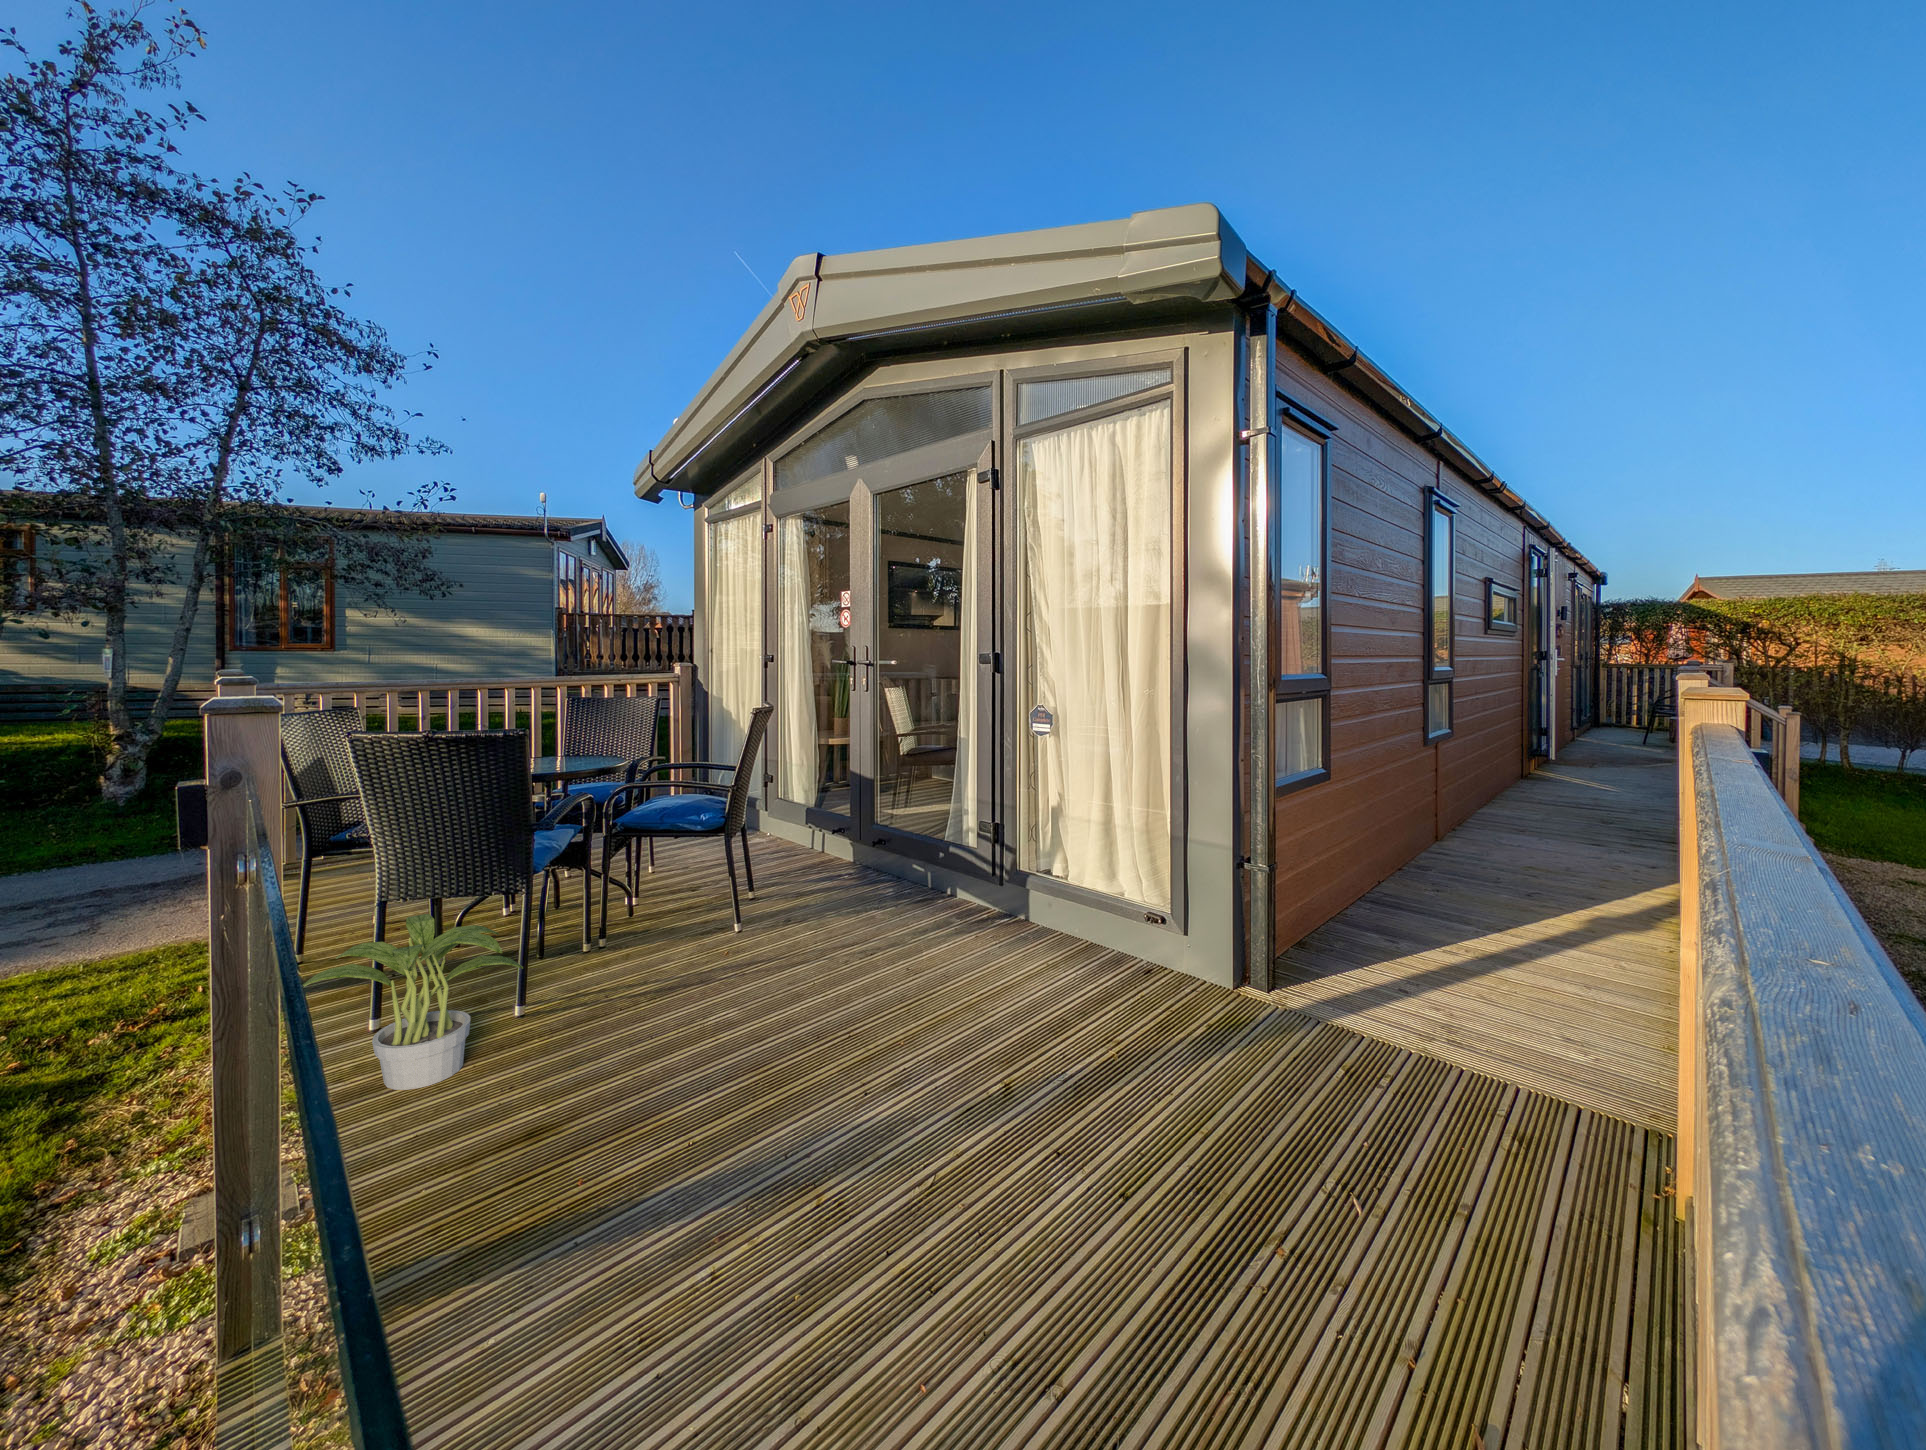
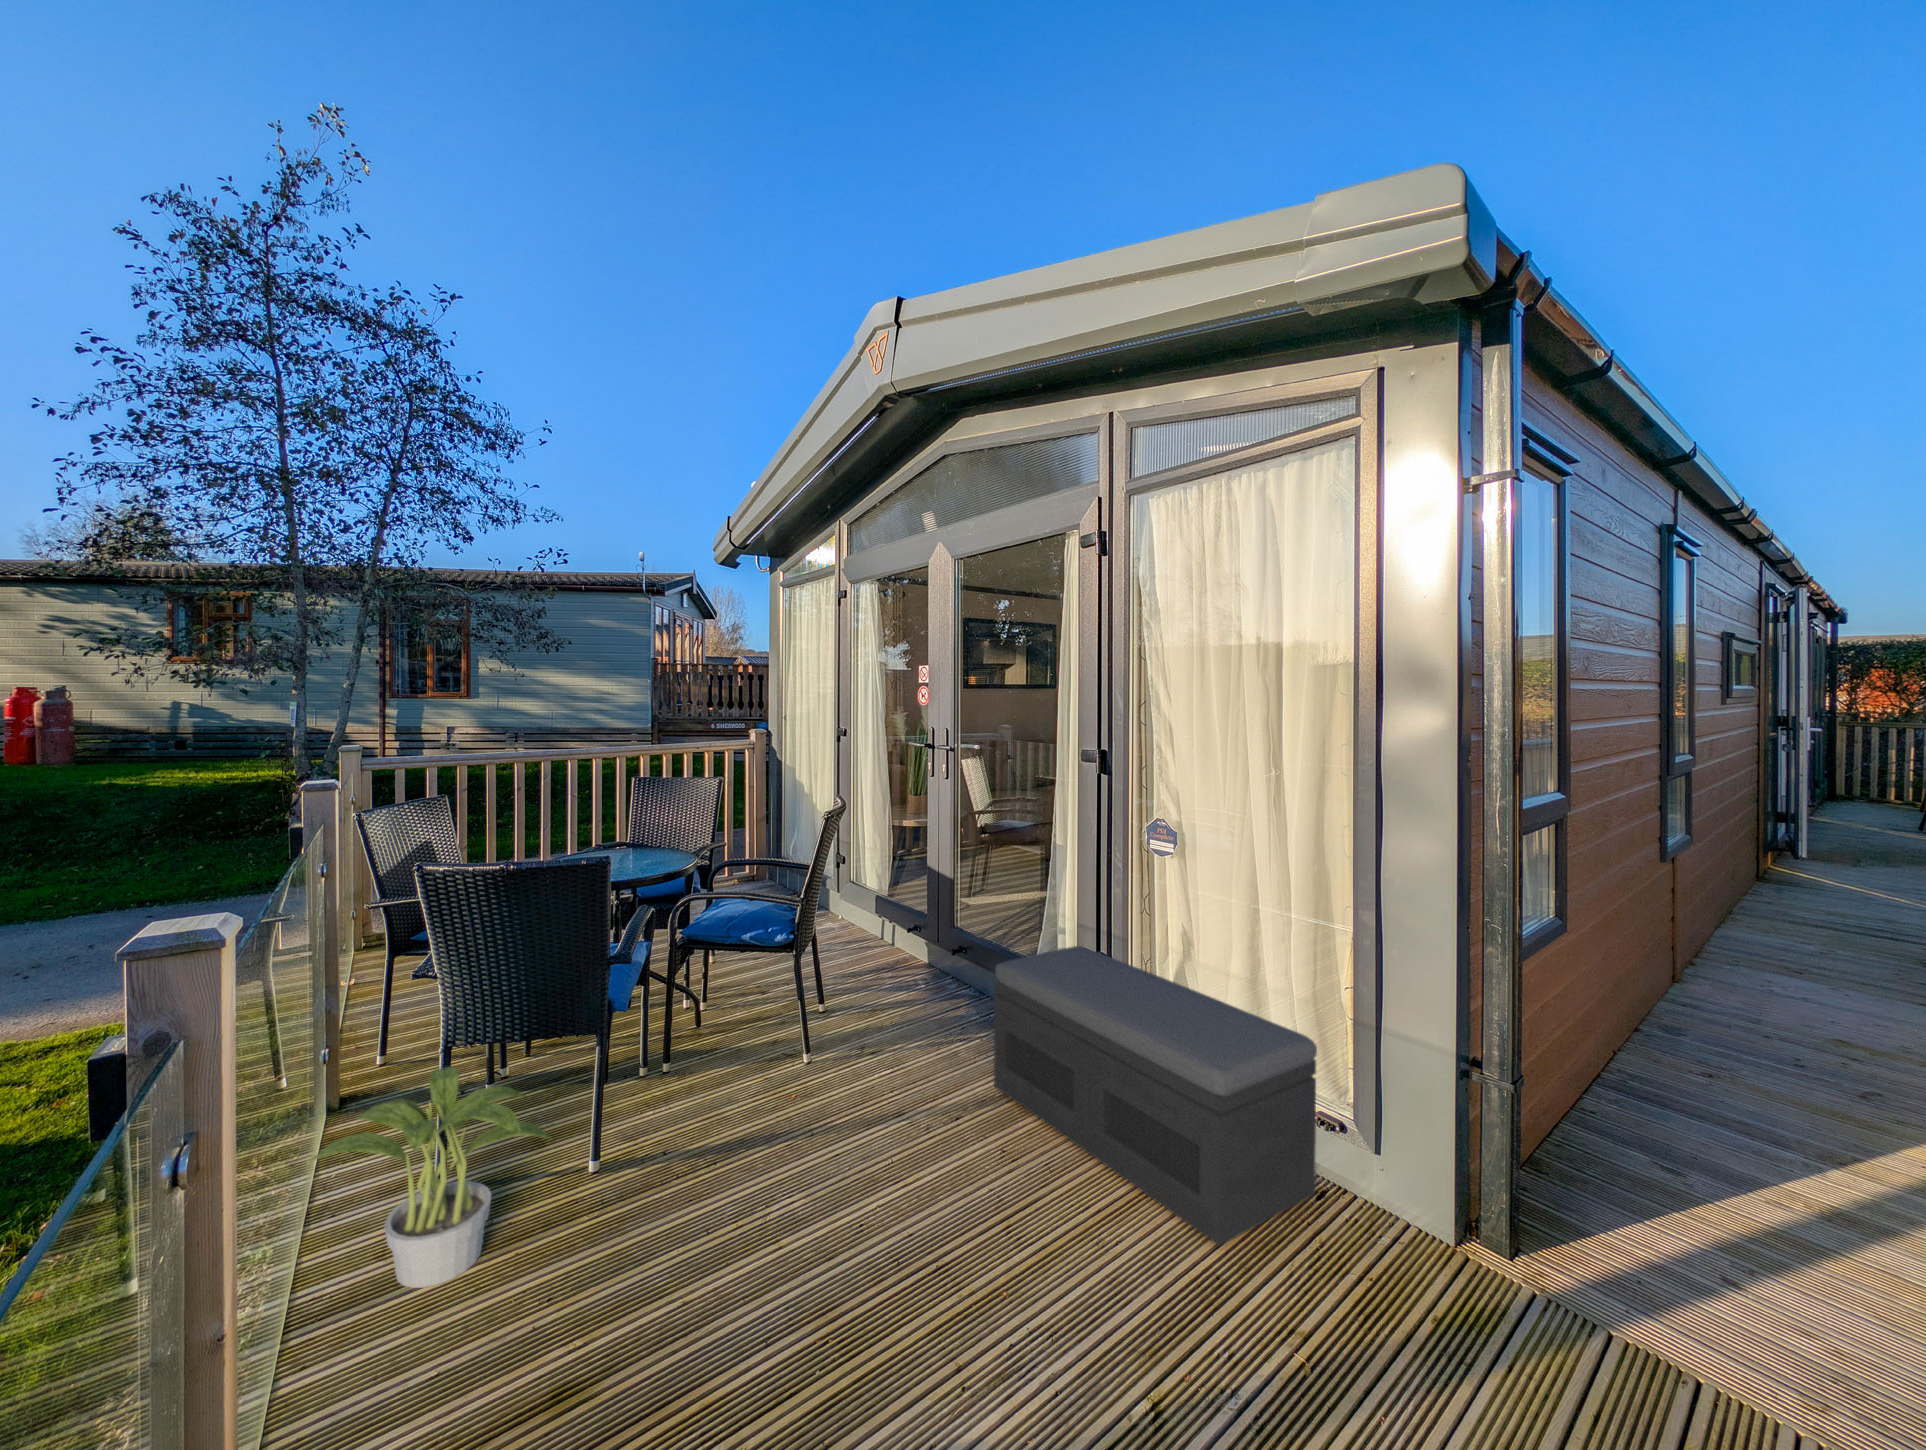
storage bench: none [907,817,1151,1008] -> present [994,946,1317,1246]

